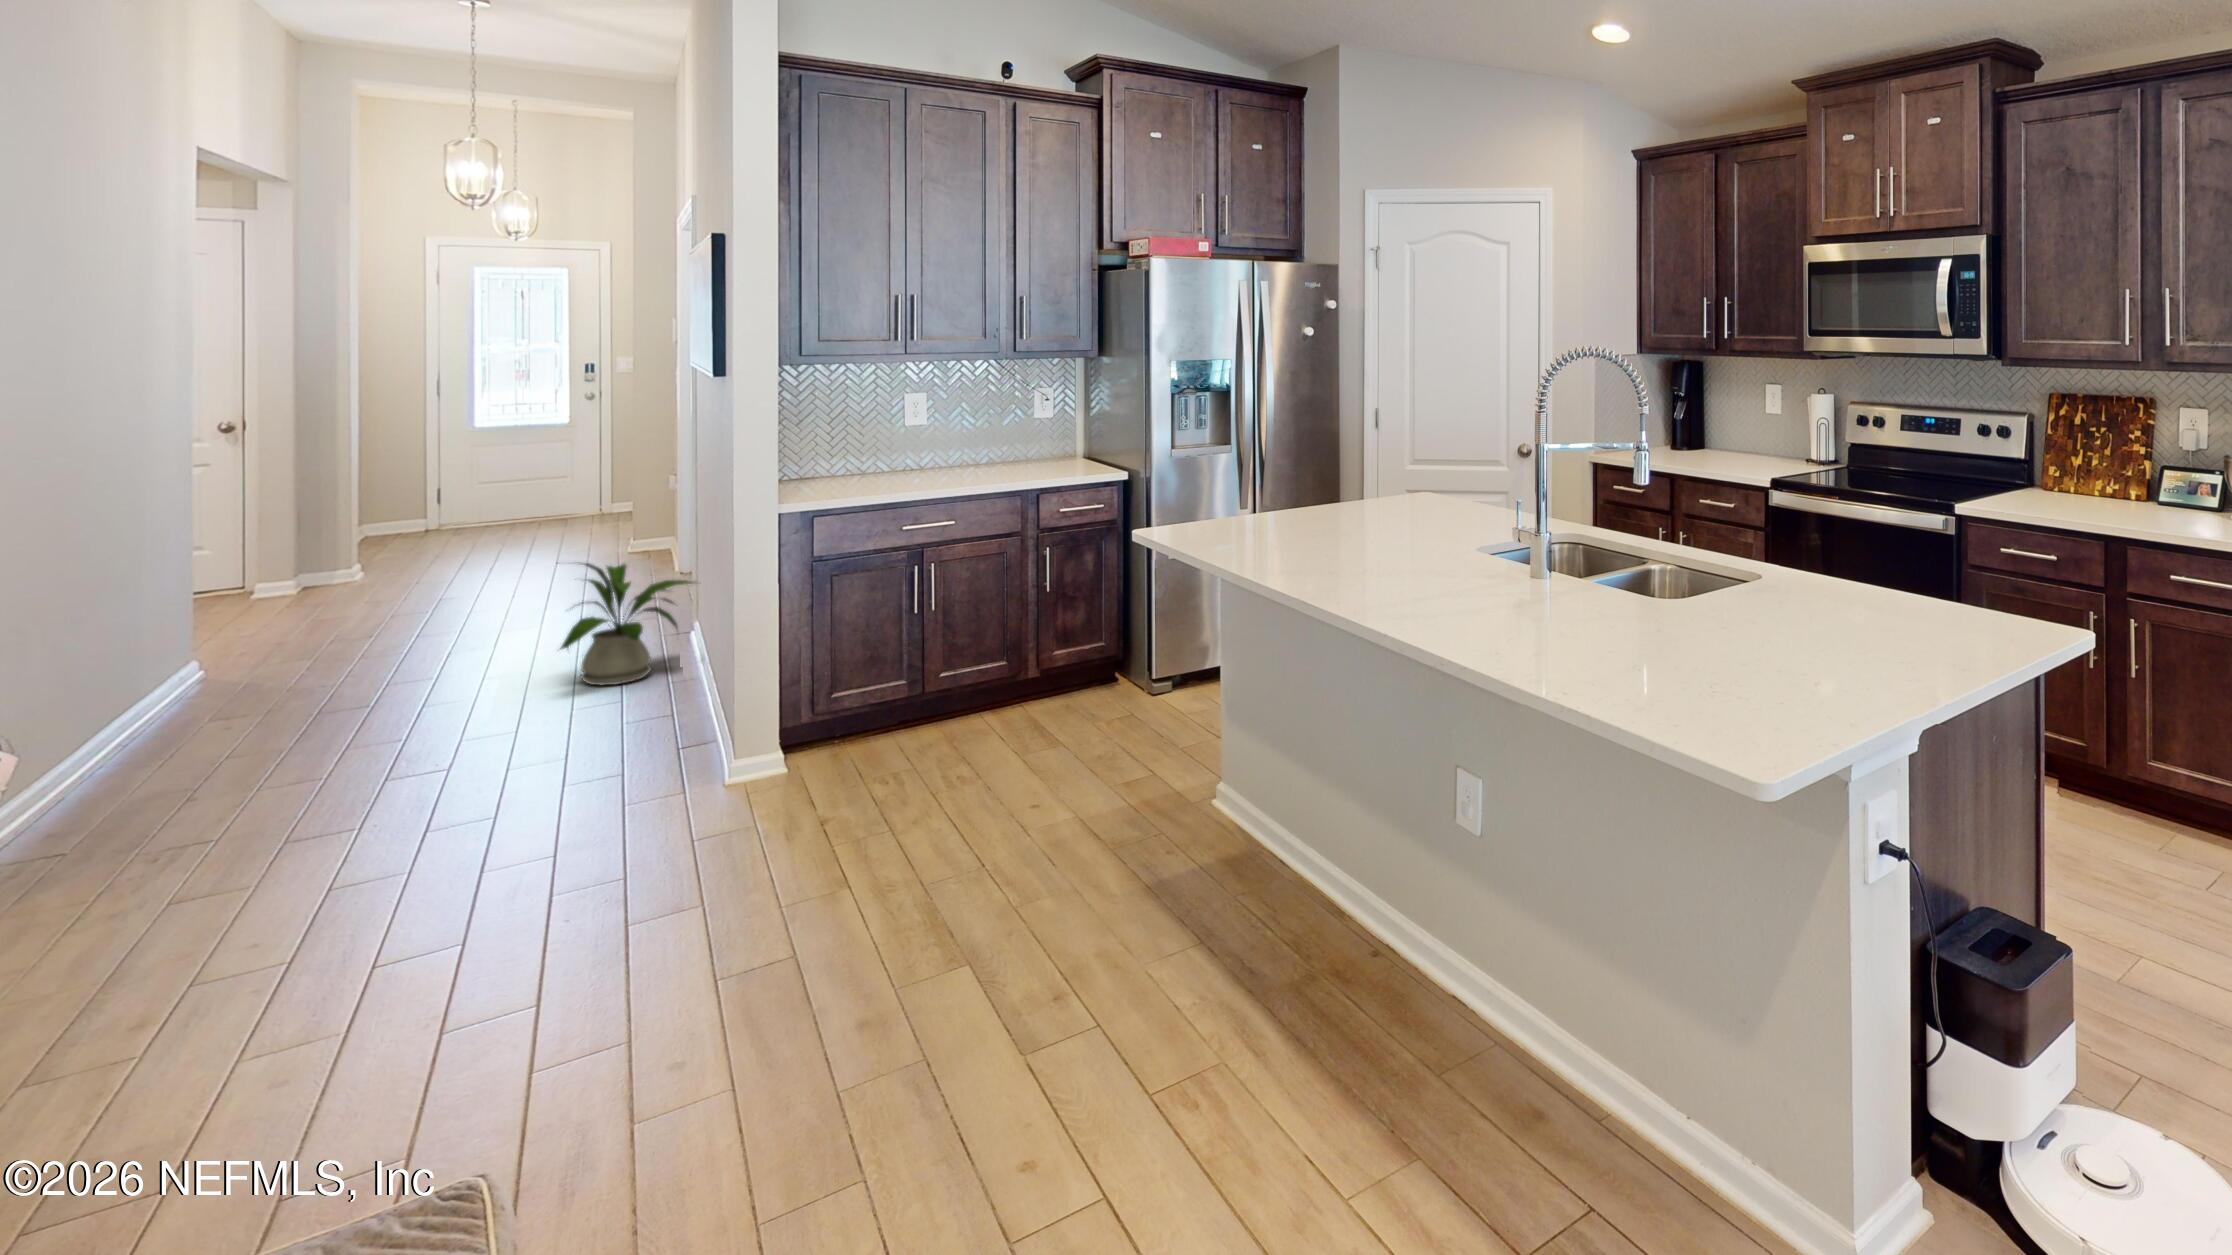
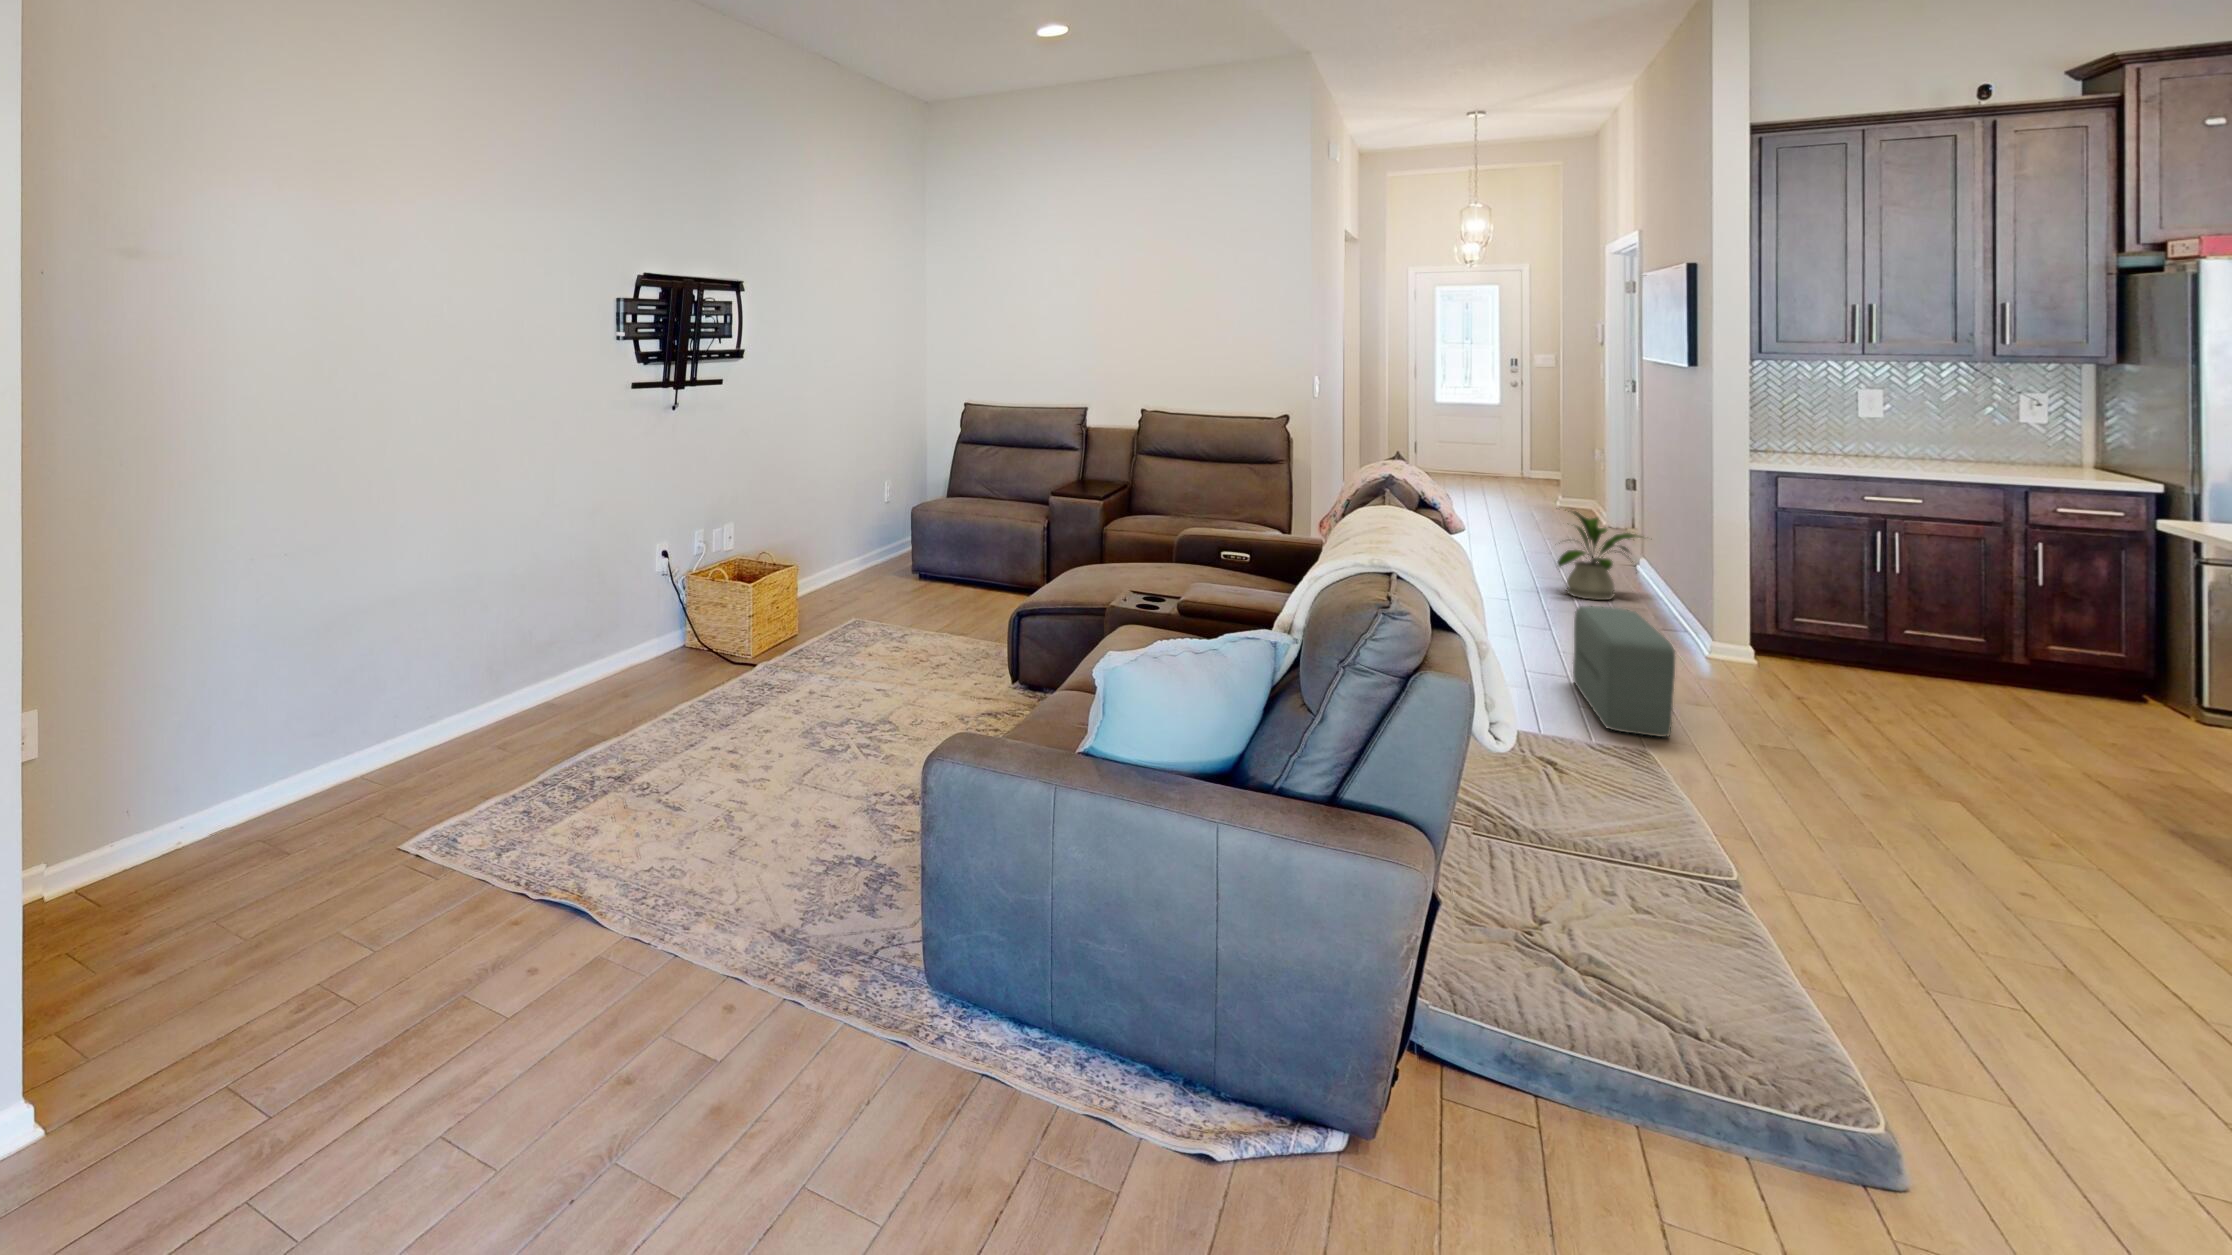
pouf: none [475,768,607,1045] -> present [1573,606,1675,737]

